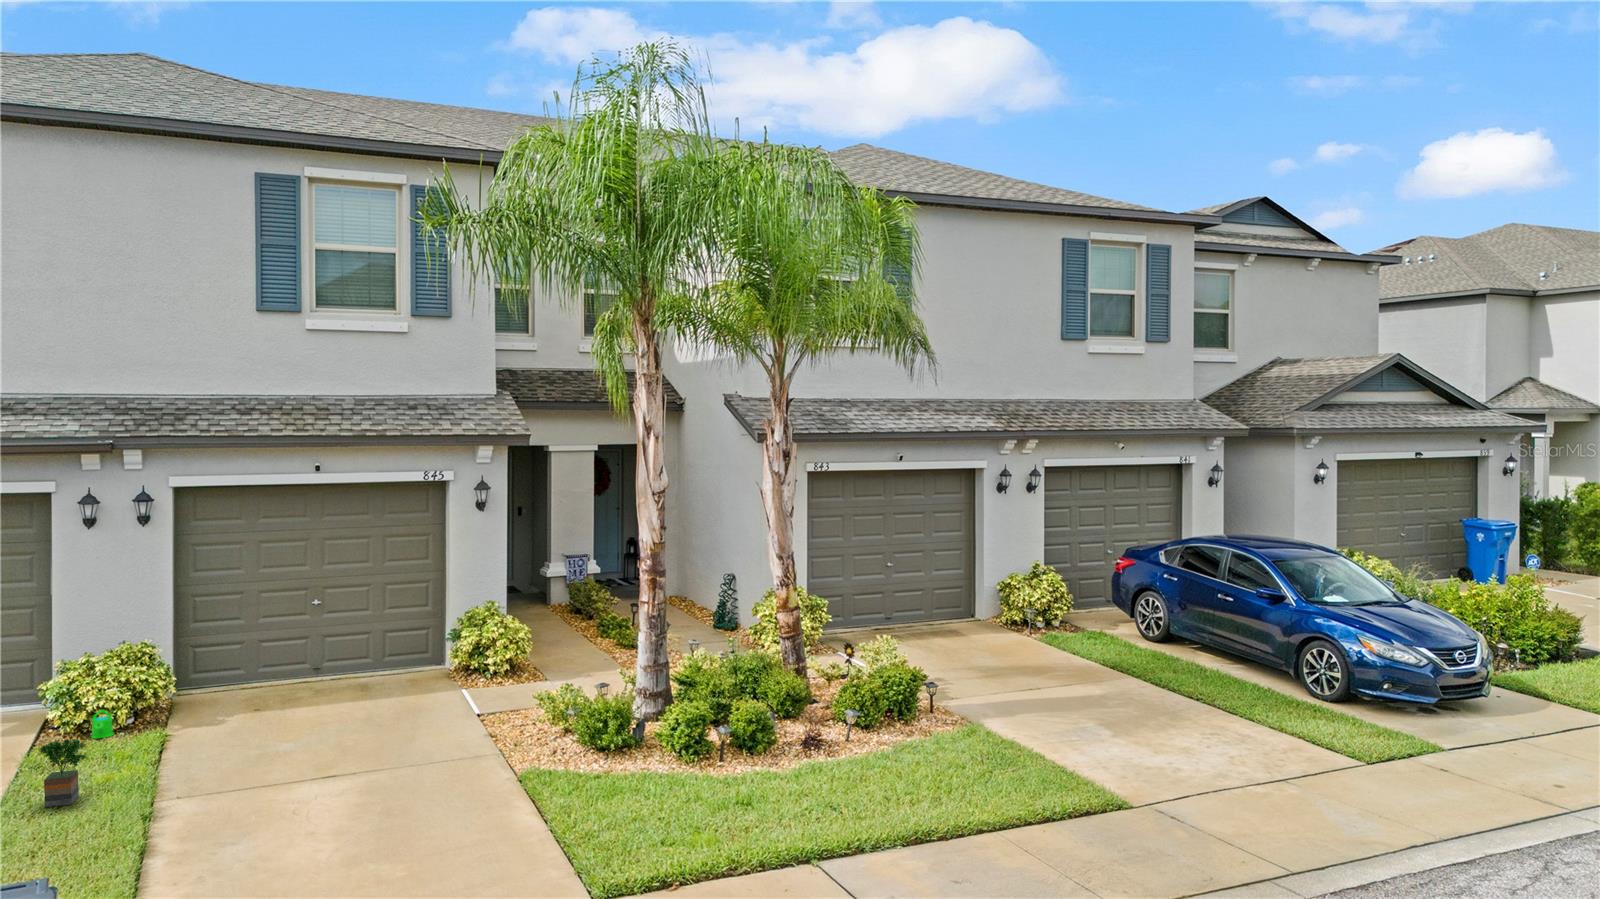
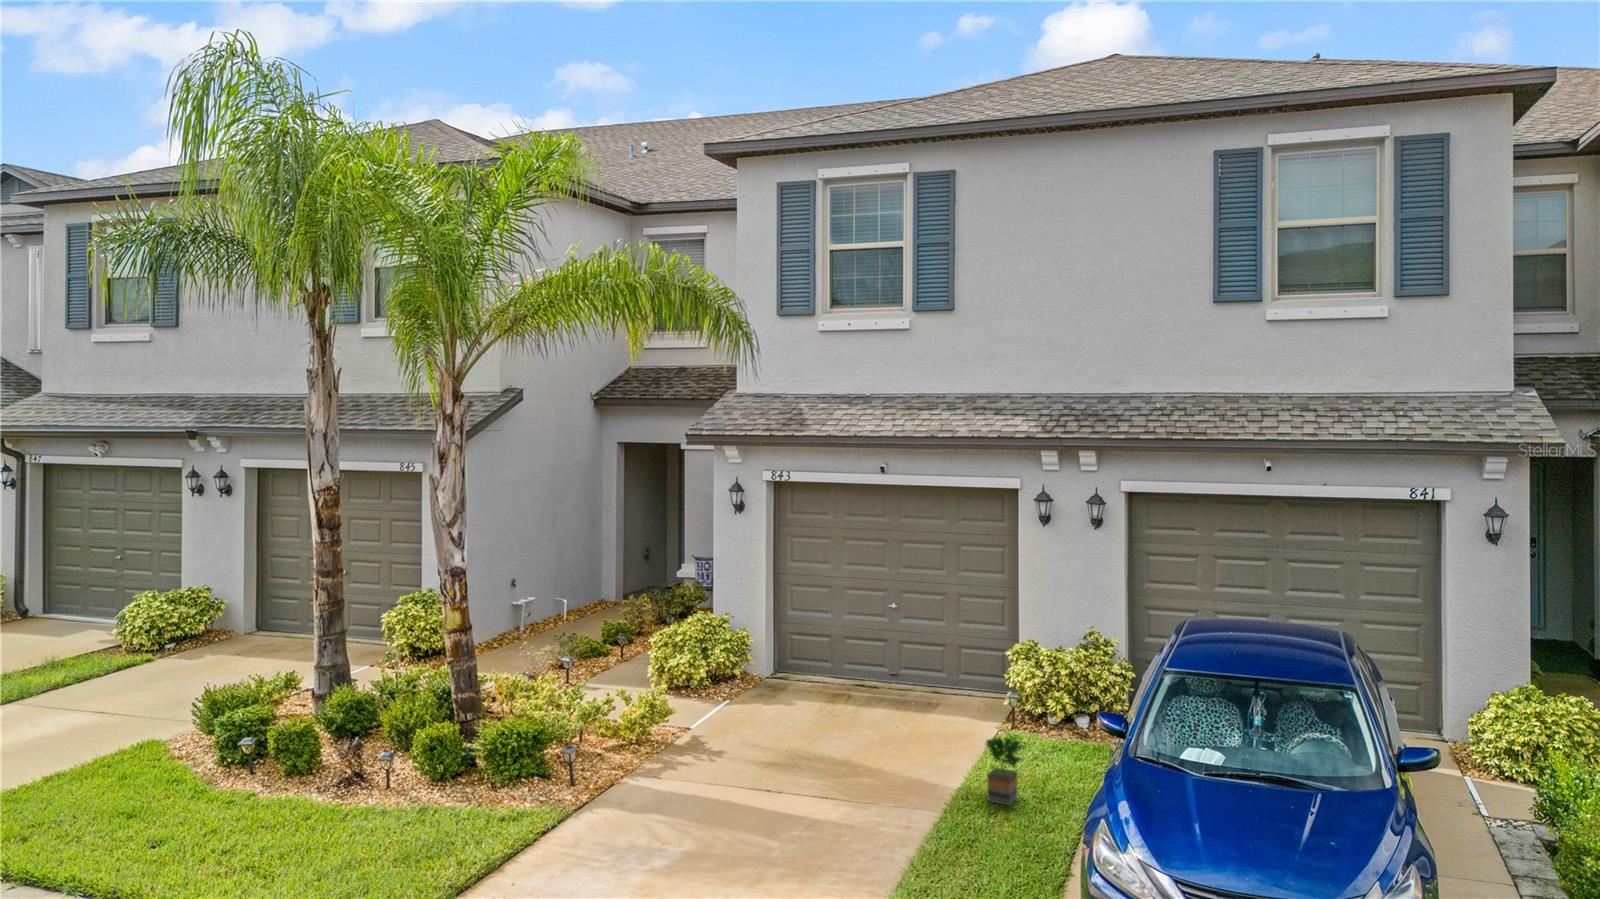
watering can: present [91,710,113,738] -> none [1039,709,1060,738]

